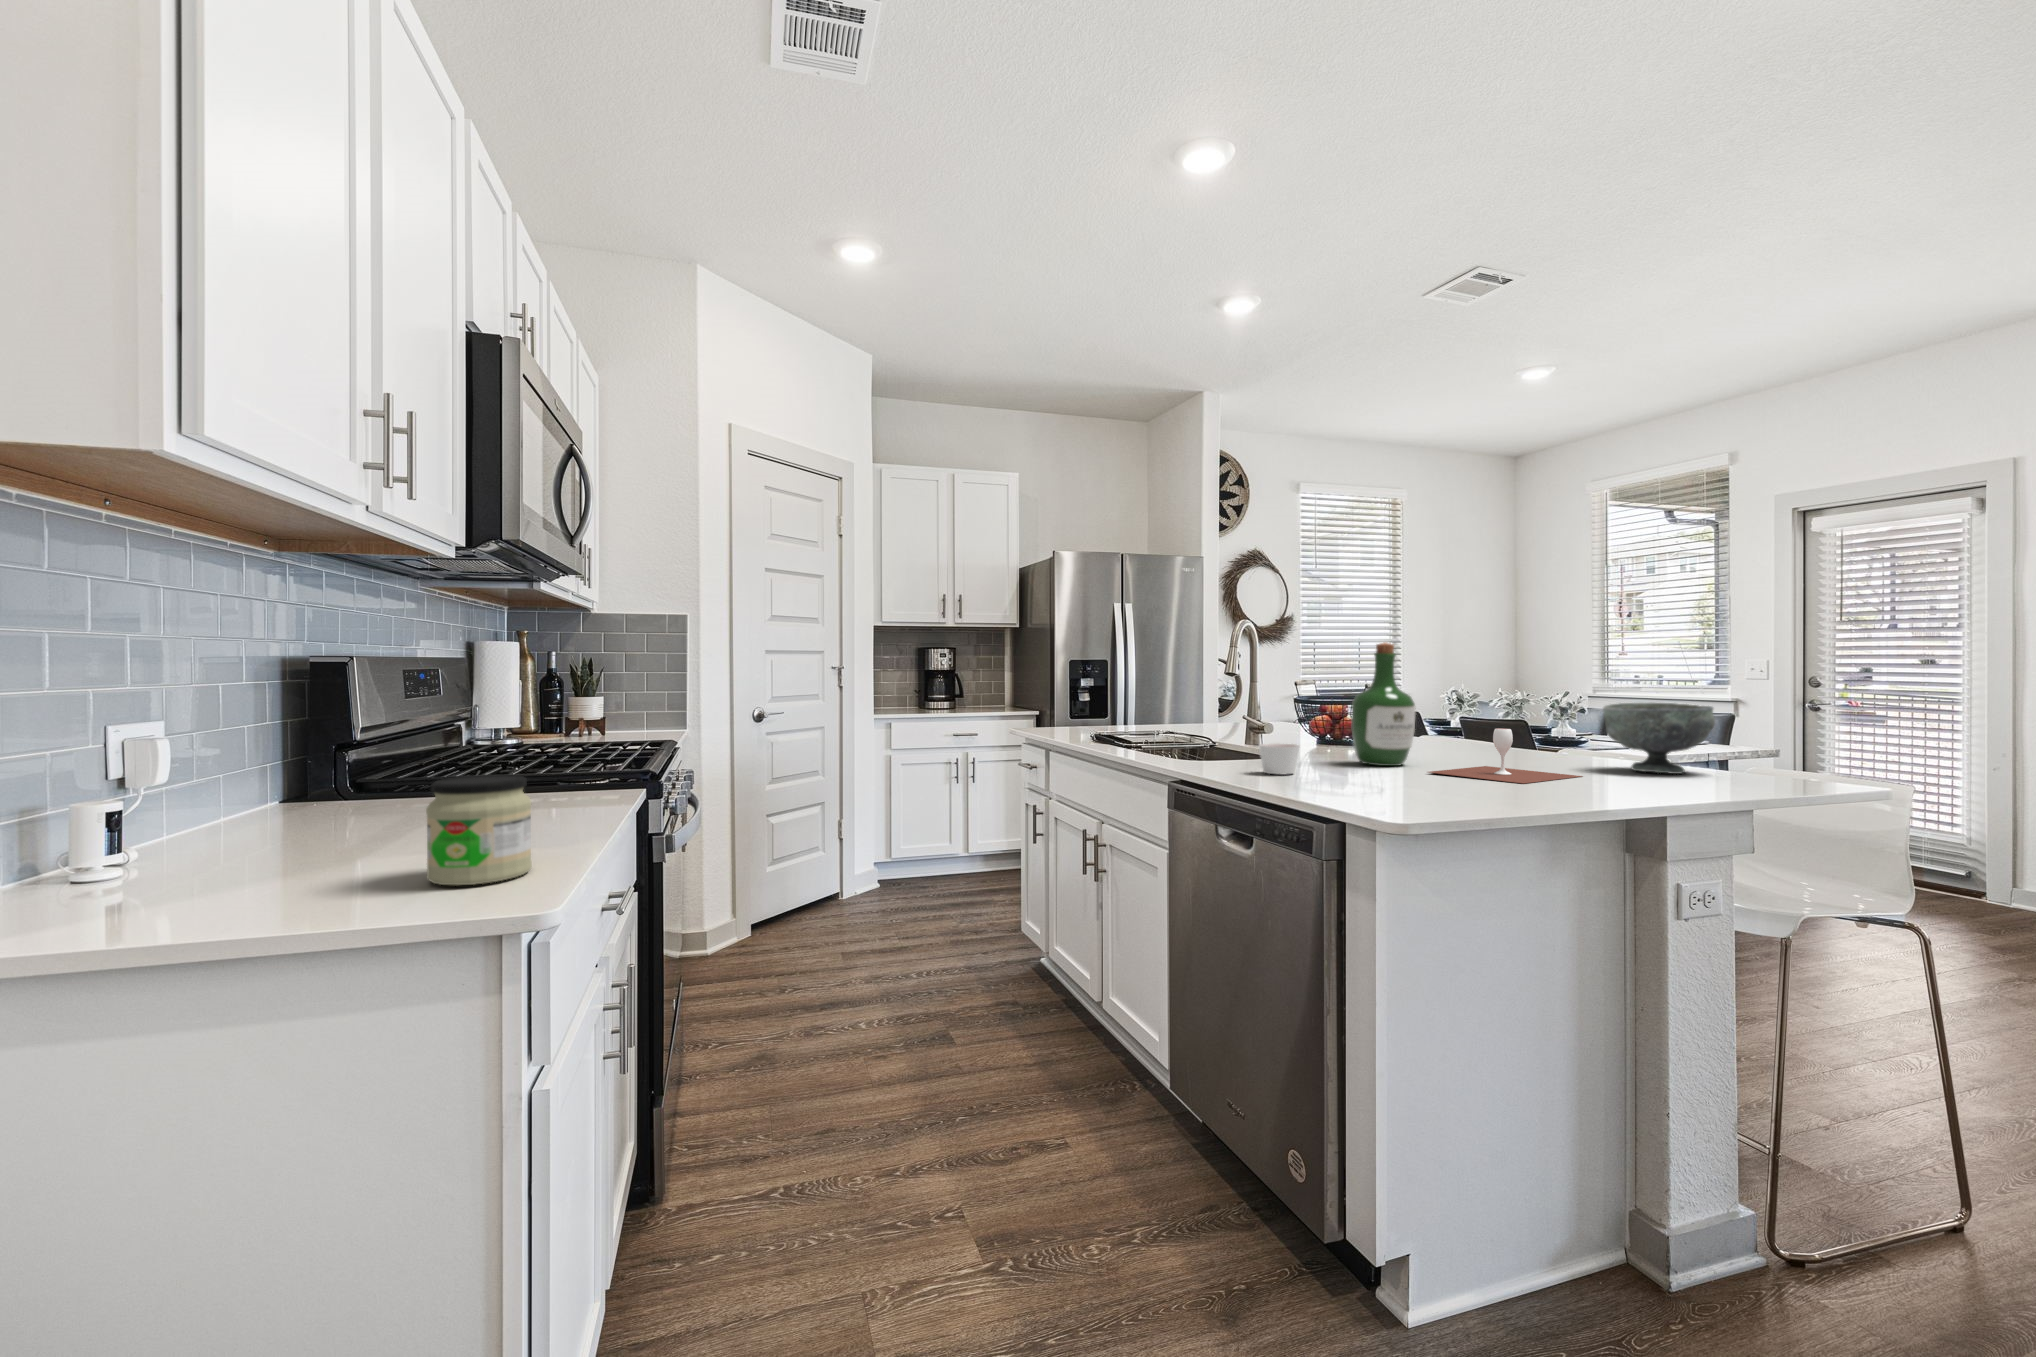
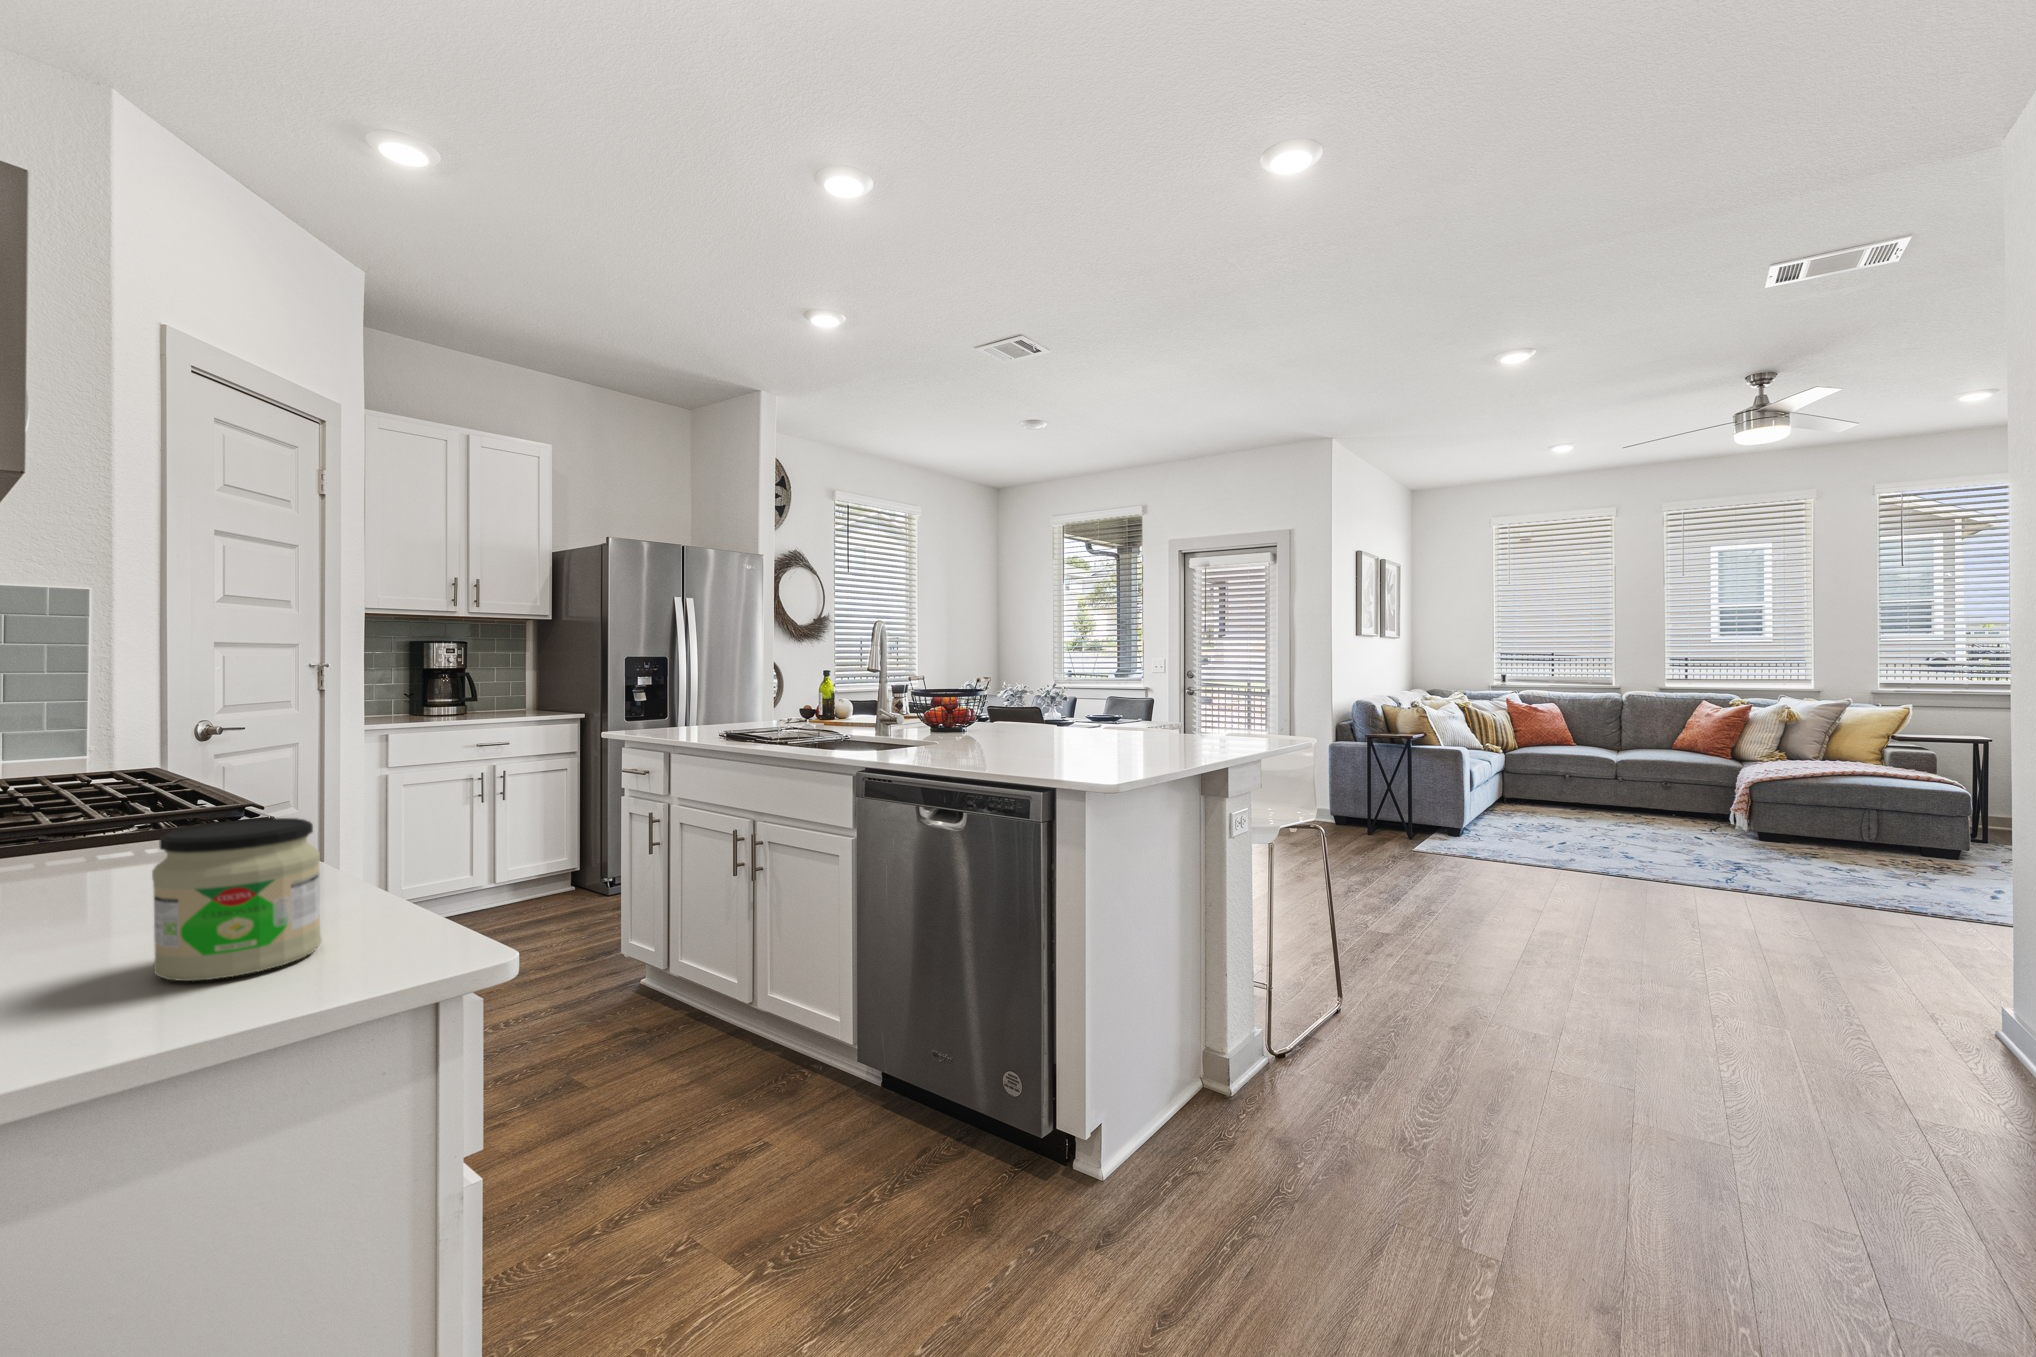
wine bottle: present [1351,643,1416,766] -> none [990,645,1040,748]
bowl: present [1603,703,1715,774] -> none [1162,691,1228,741]
wine glass: present [1429,728,1582,784] -> none [1059,713,1159,754]
candle: present [1259,743,1299,775] -> none [936,733,970,760]

